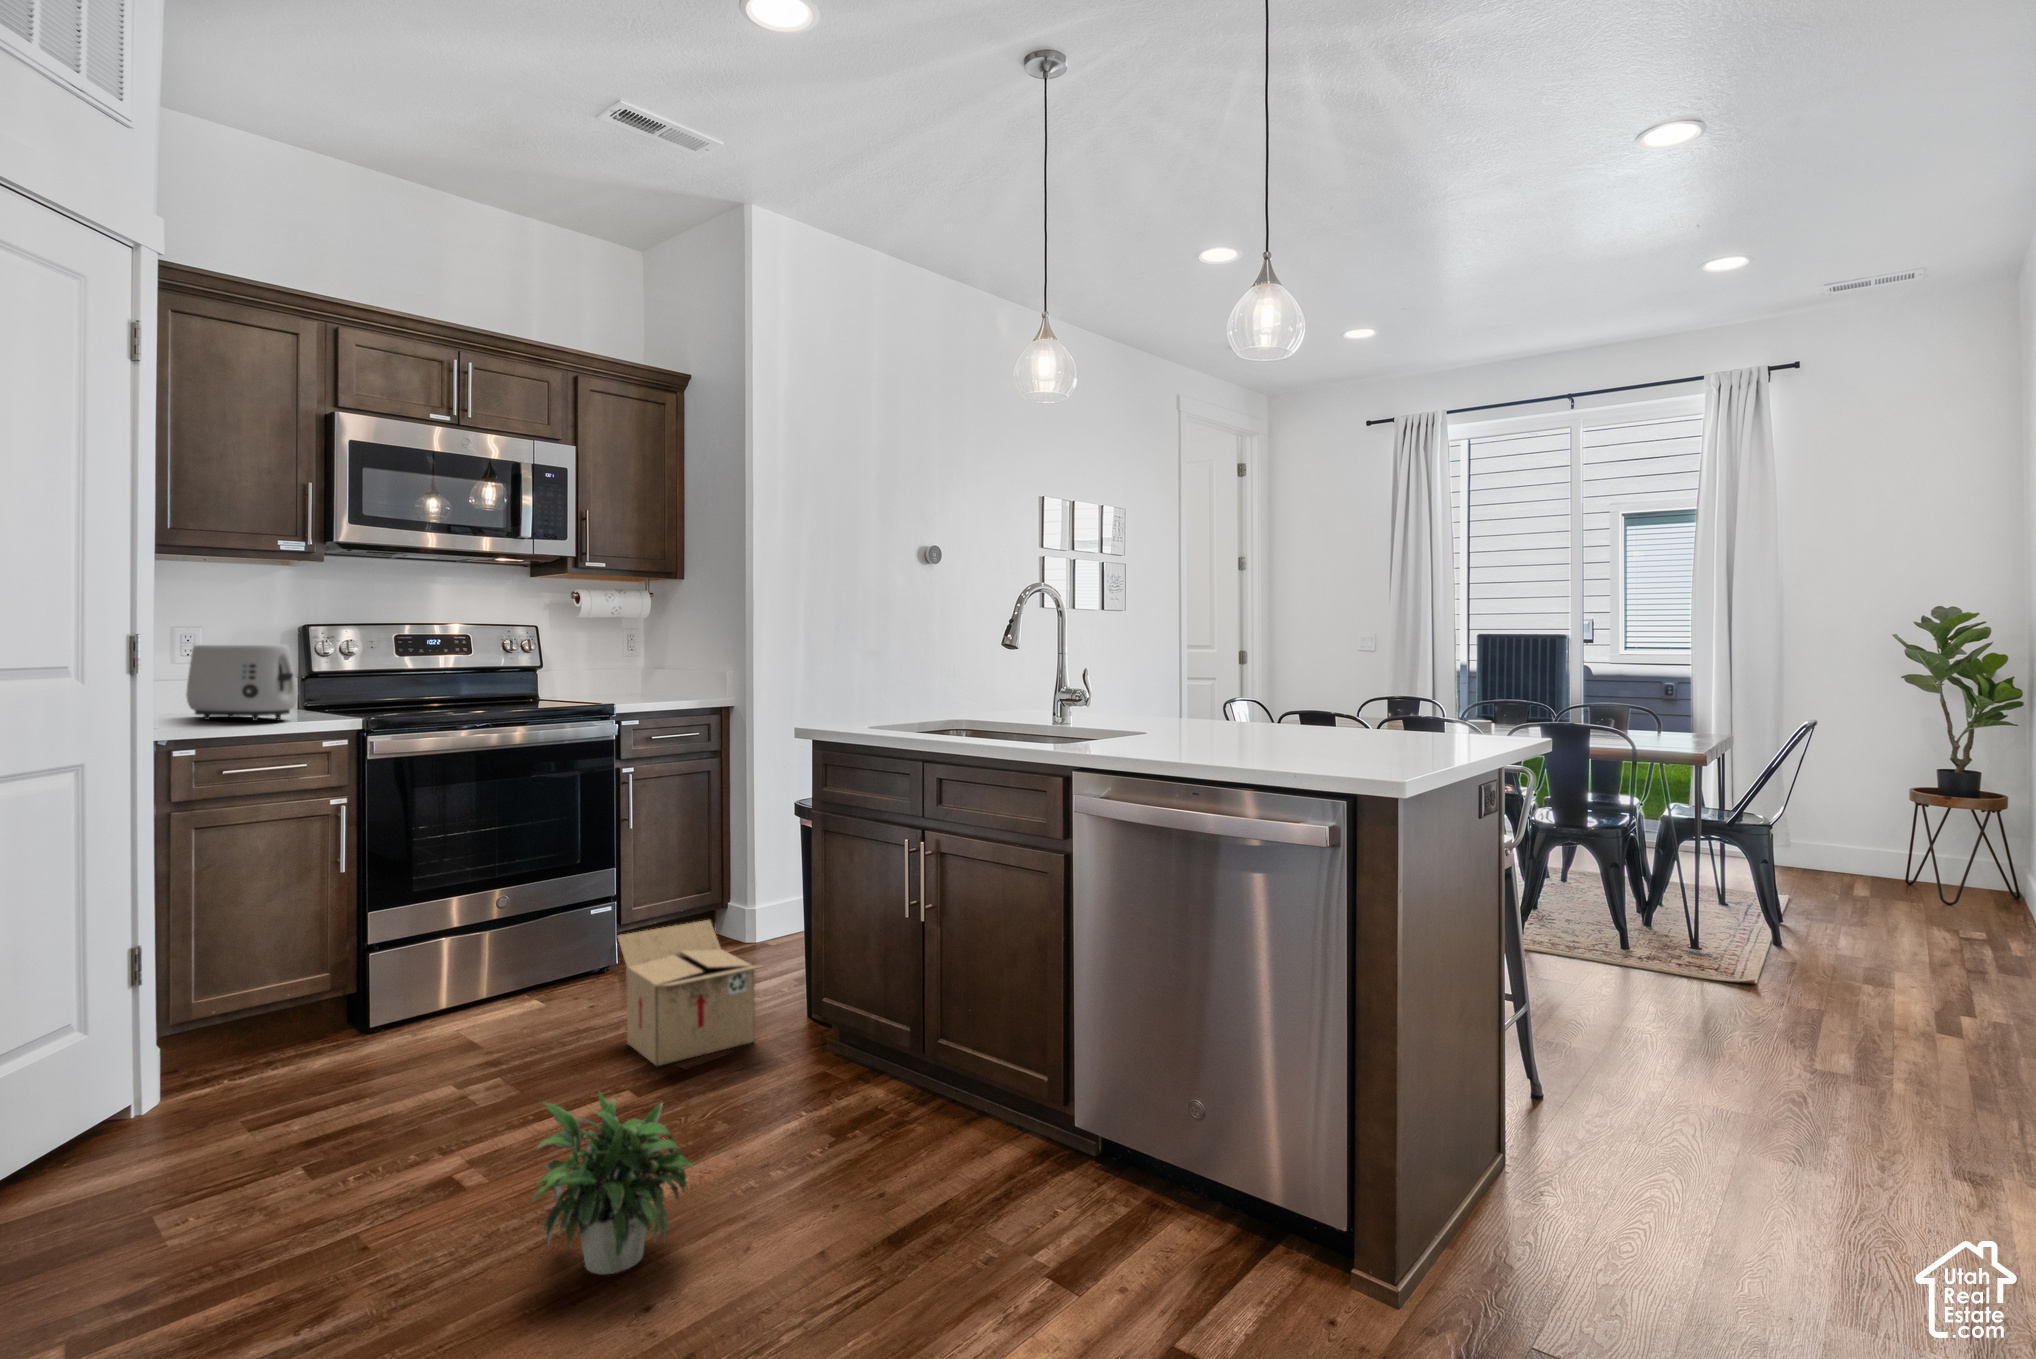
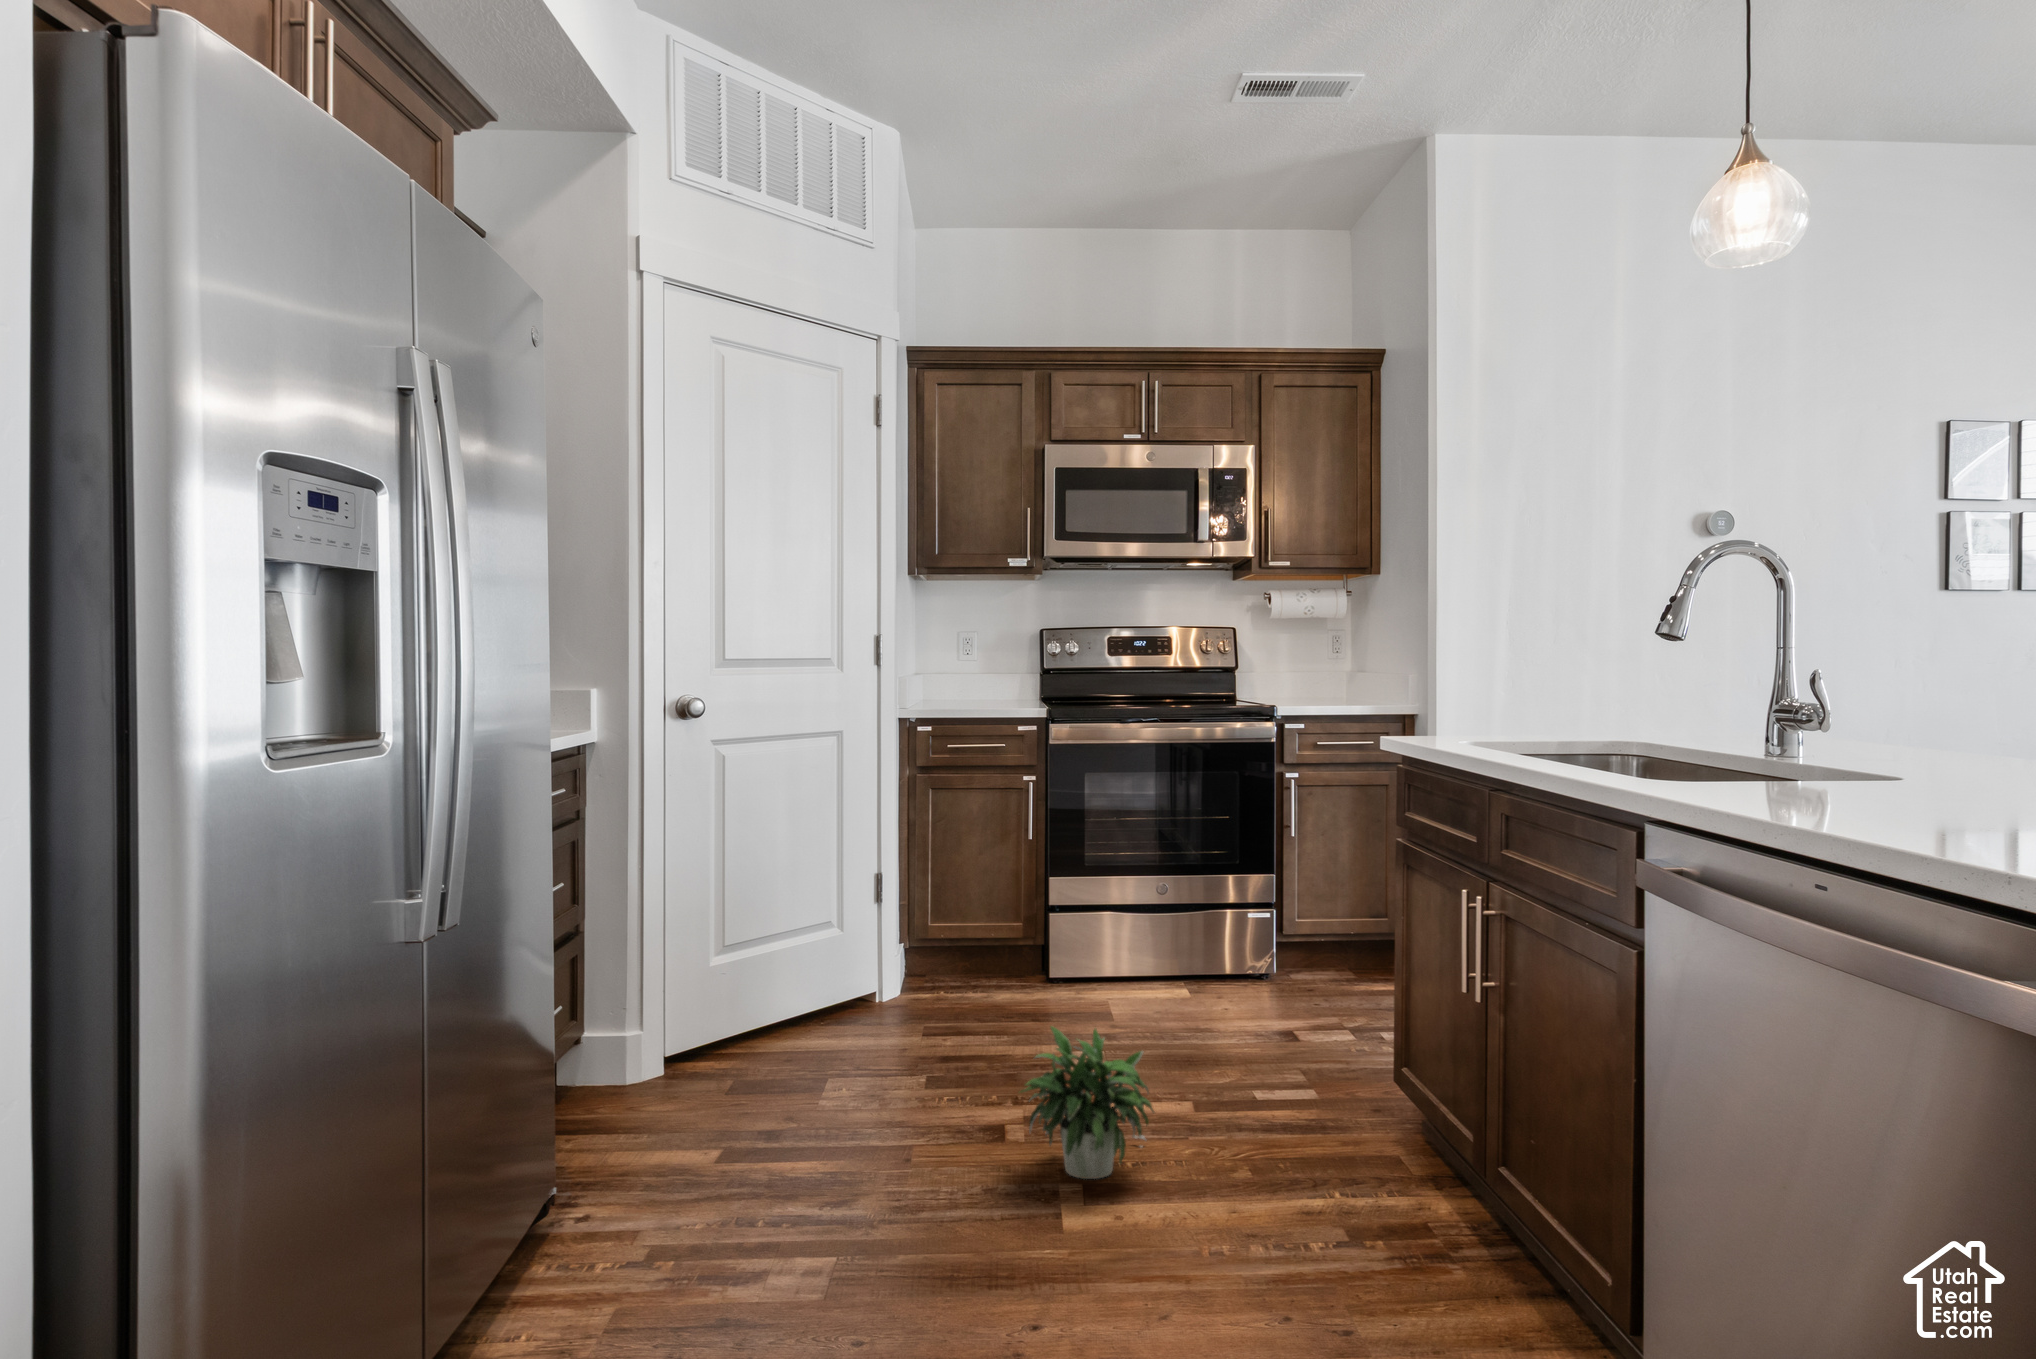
toaster: present [186,645,298,721] -> none [941,646,1011,709]
cardboard box: present [617,920,763,1066] -> none [1226,926,1349,1056]

